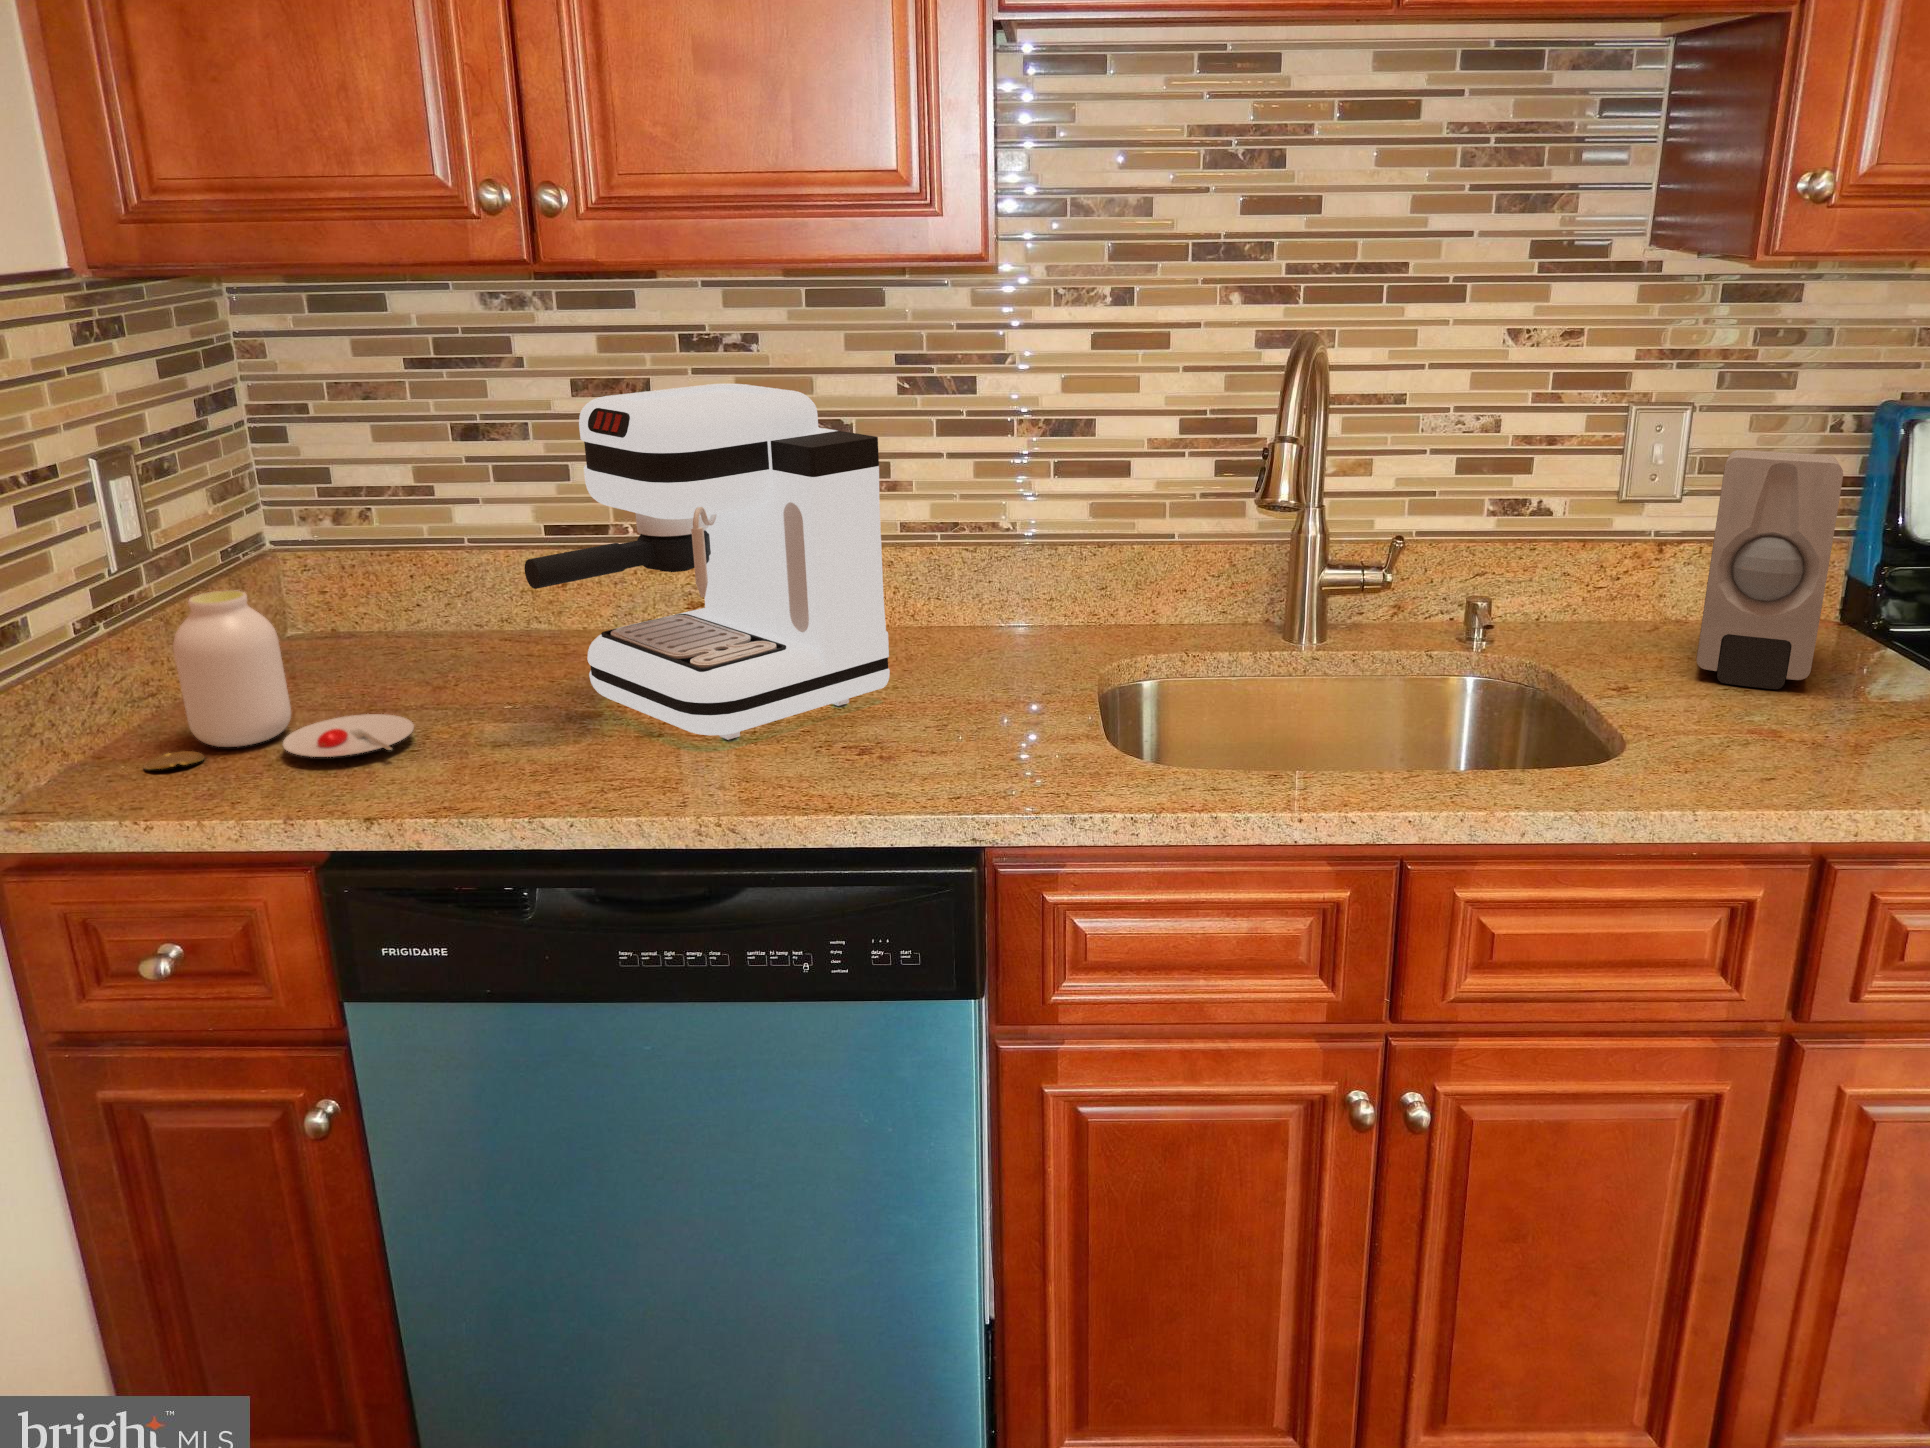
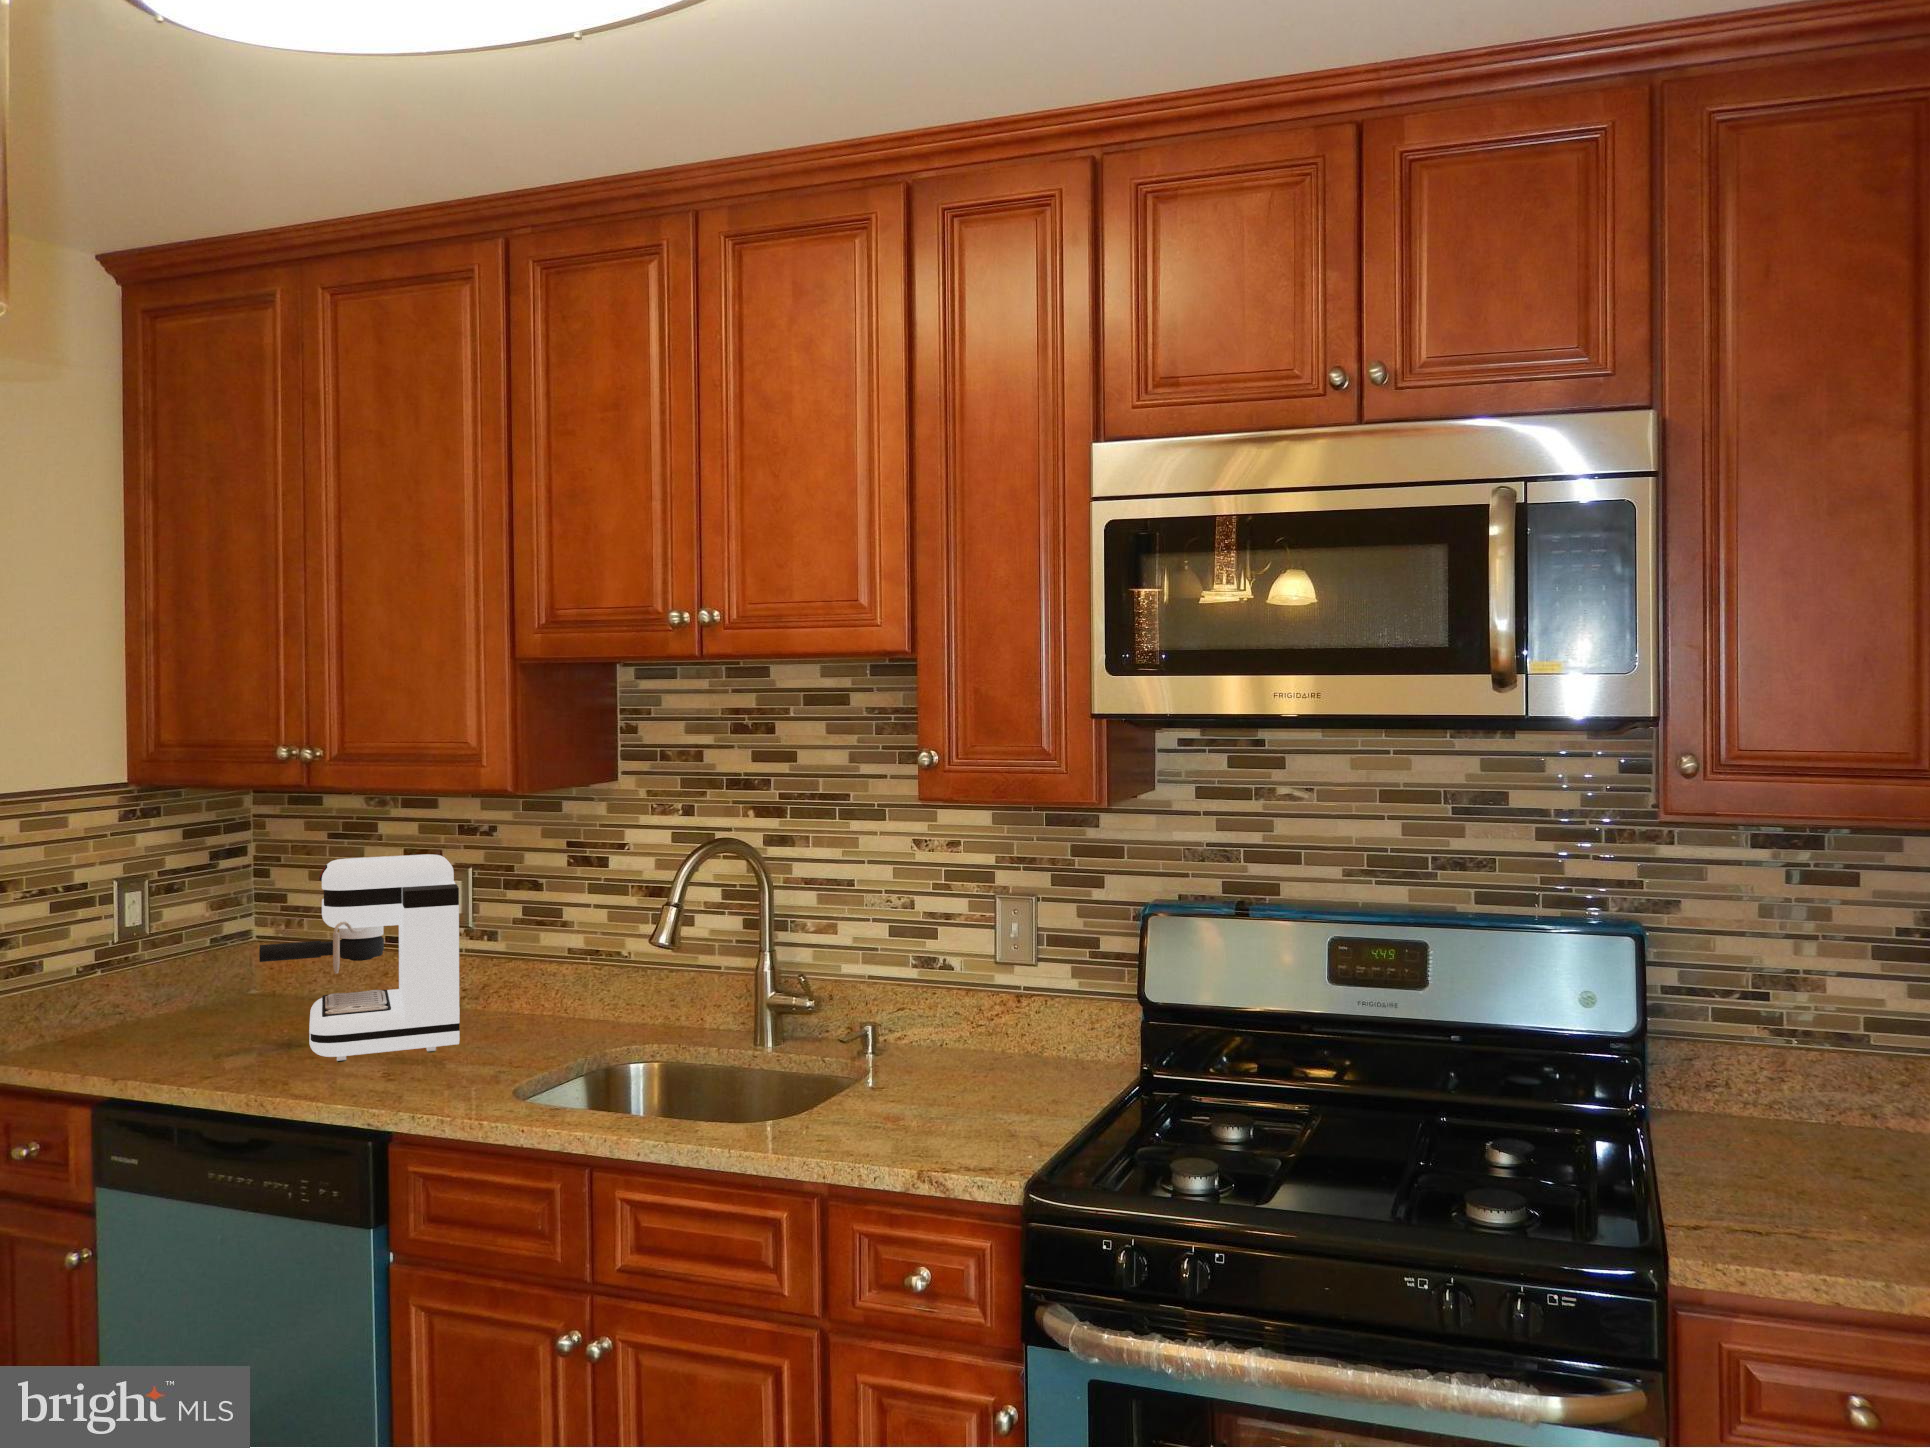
soap dispenser: present [1697,450,1843,689] -> none [943,928,1070,1098]
jar: present [144,590,414,770] -> none [66,954,207,1047]

